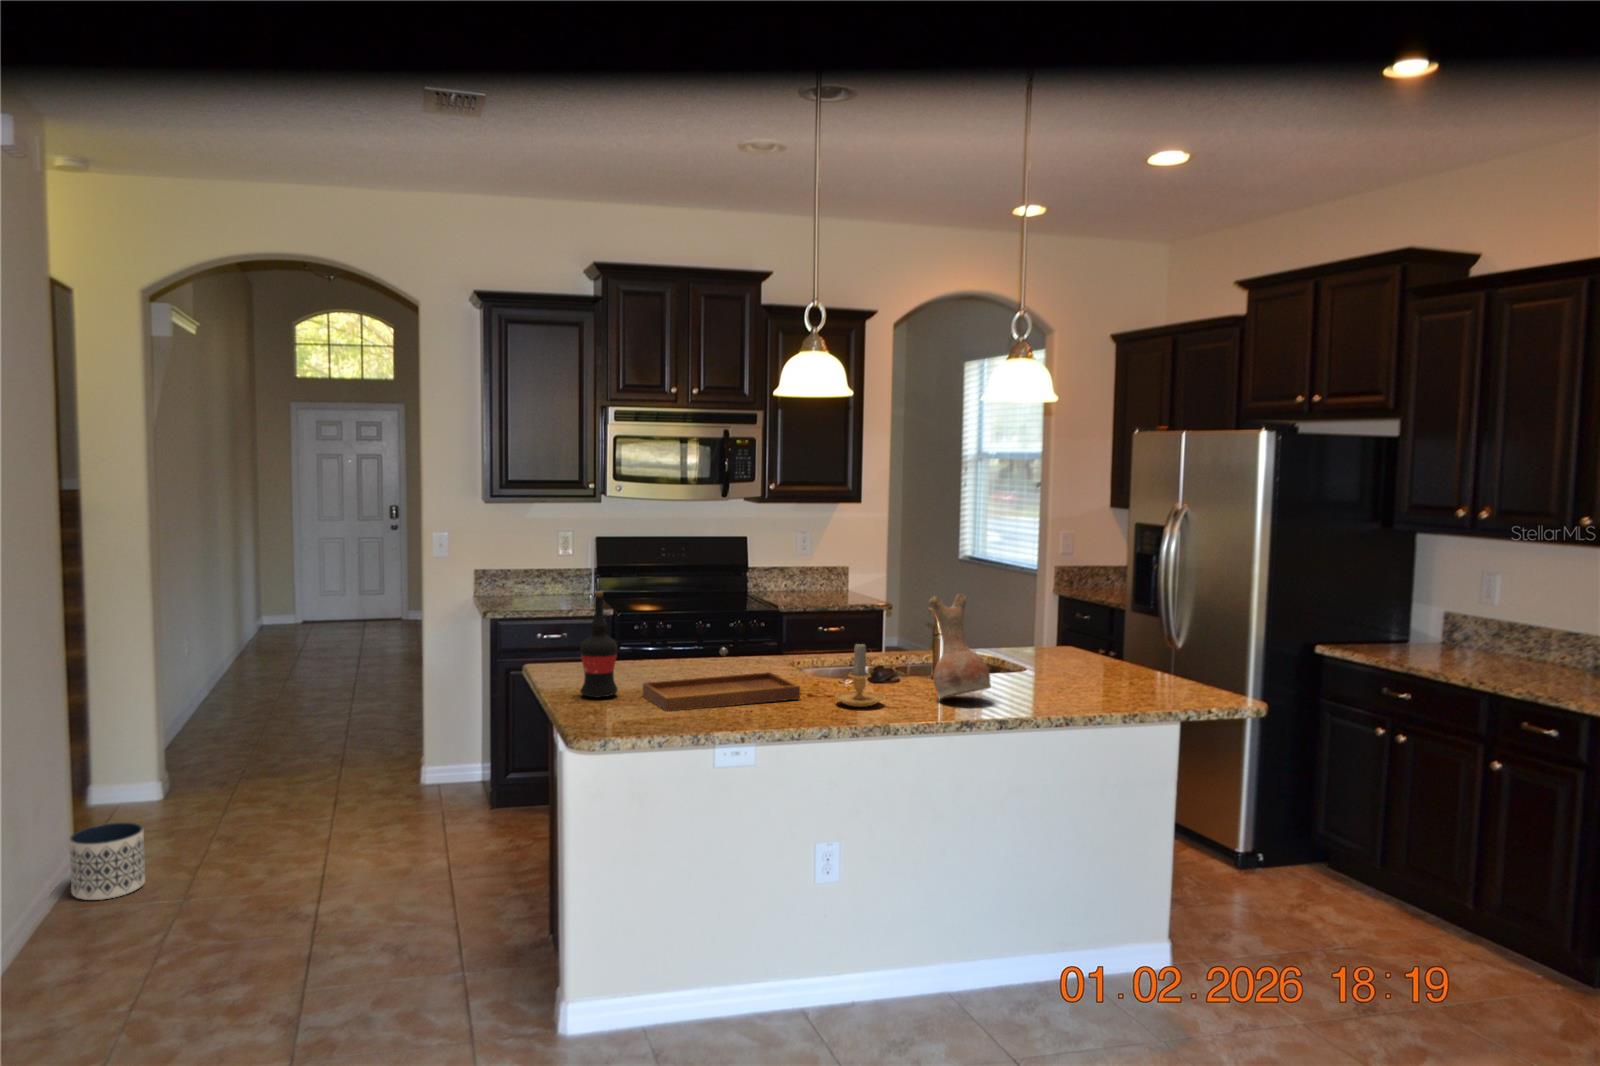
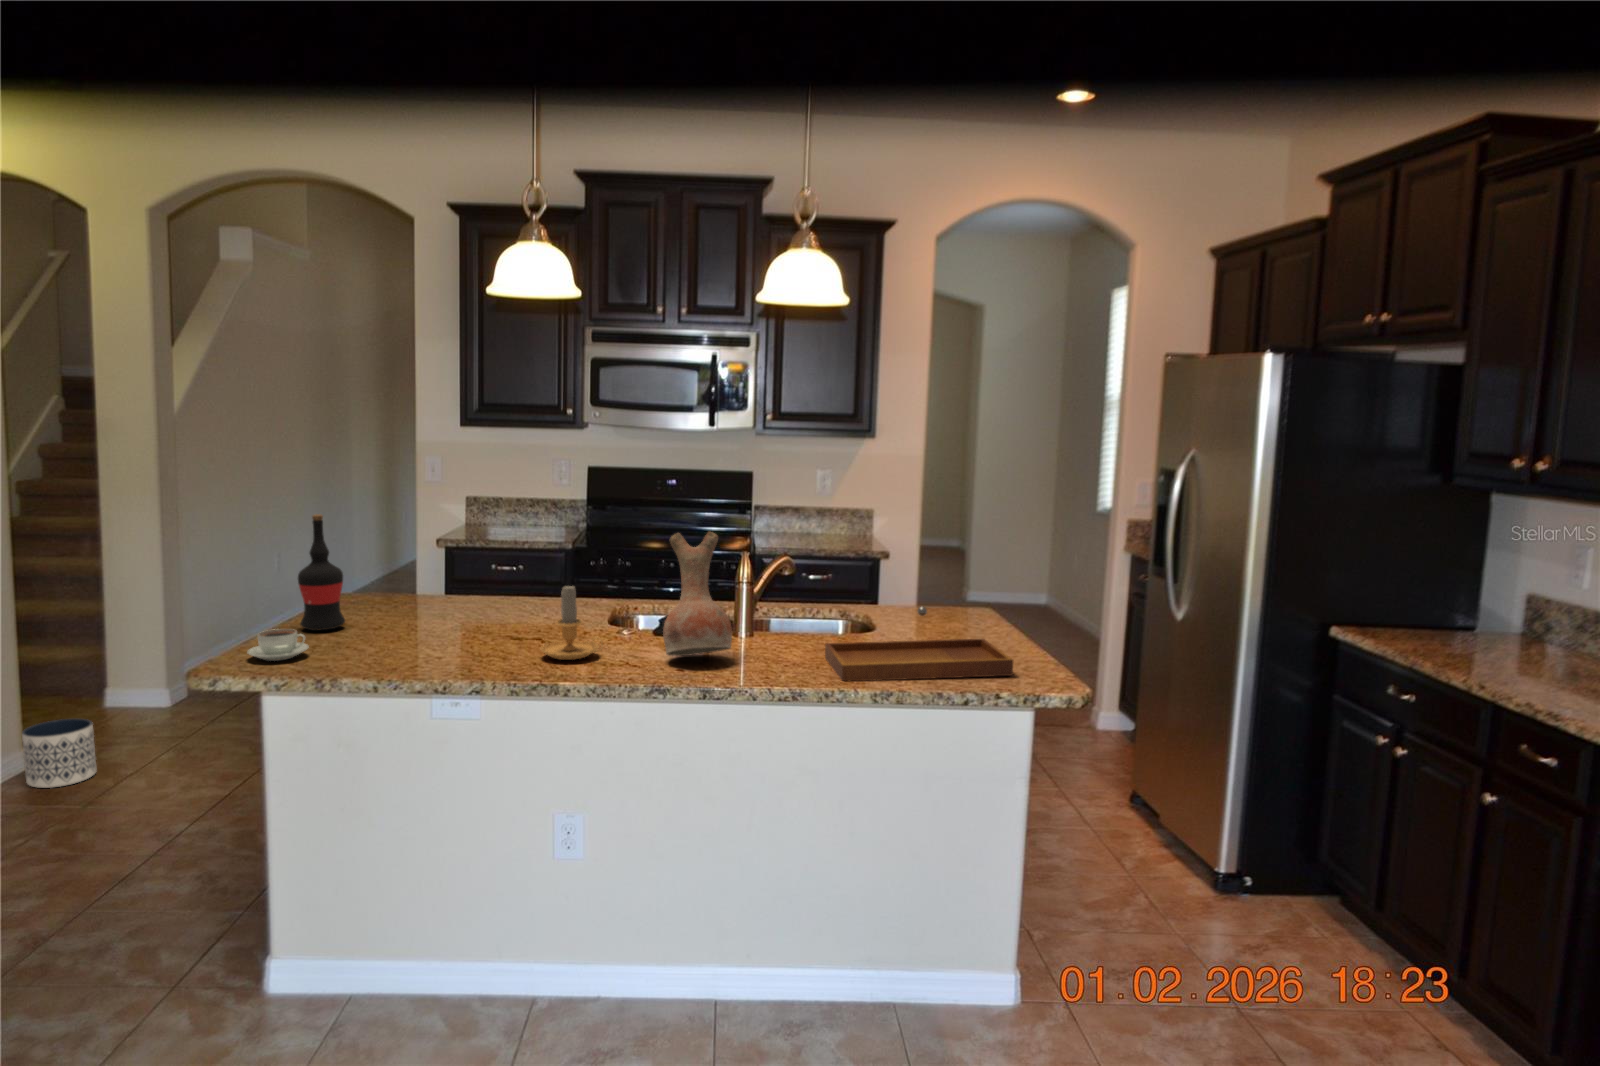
tray: present [643,647,800,711] -> present [825,607,1013,681]
coffee cup: none [600,695,651,723] -> present [247,629,309,661]

